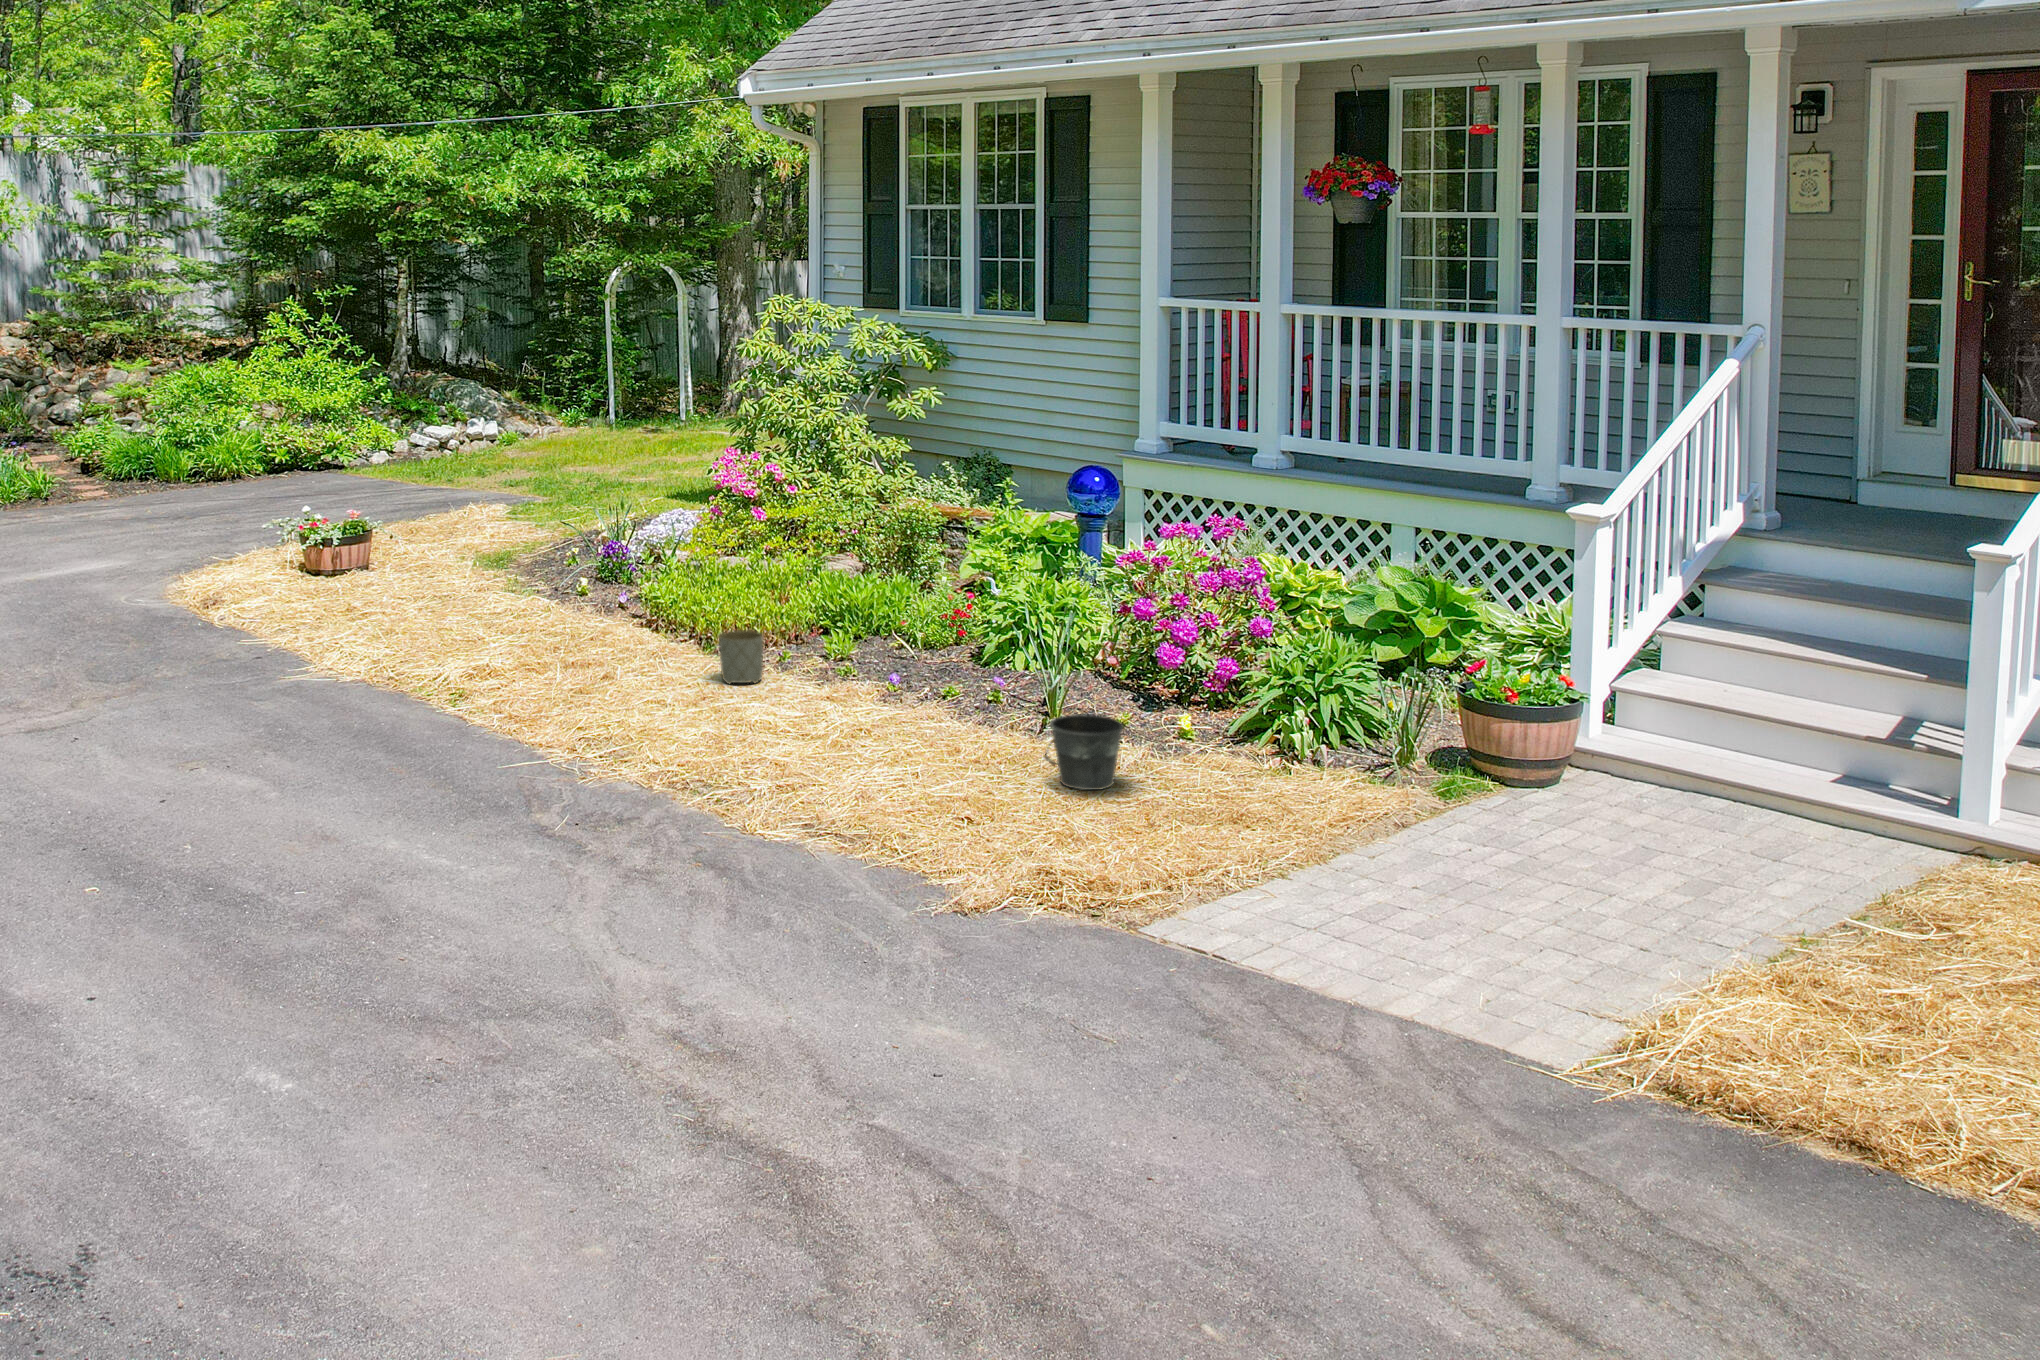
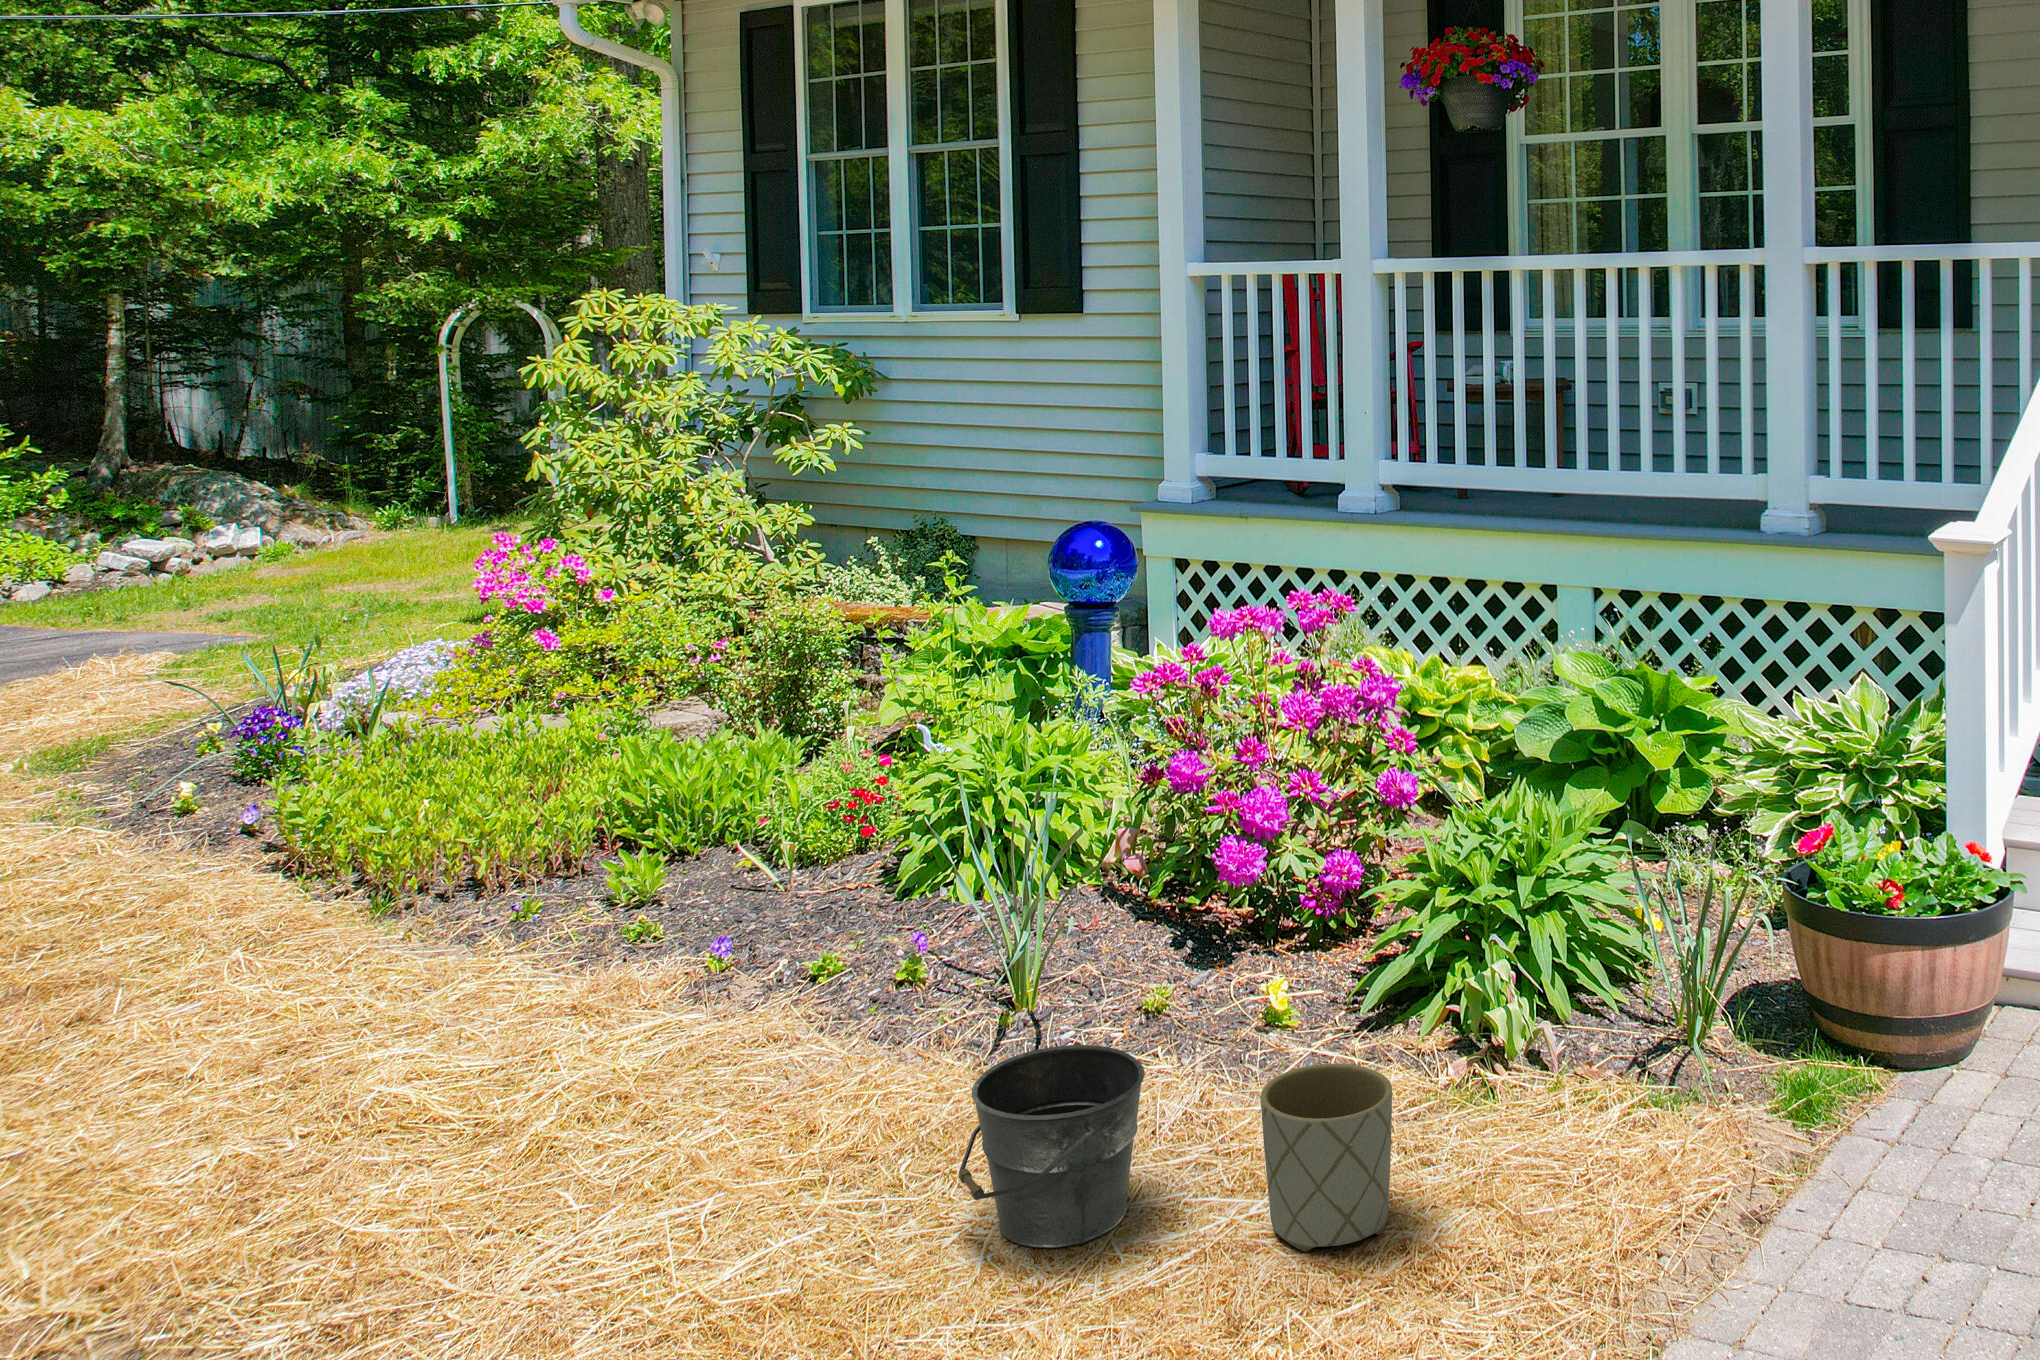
planter: present [719,630,763,684] -> present [1261,1064,1392,1252]

